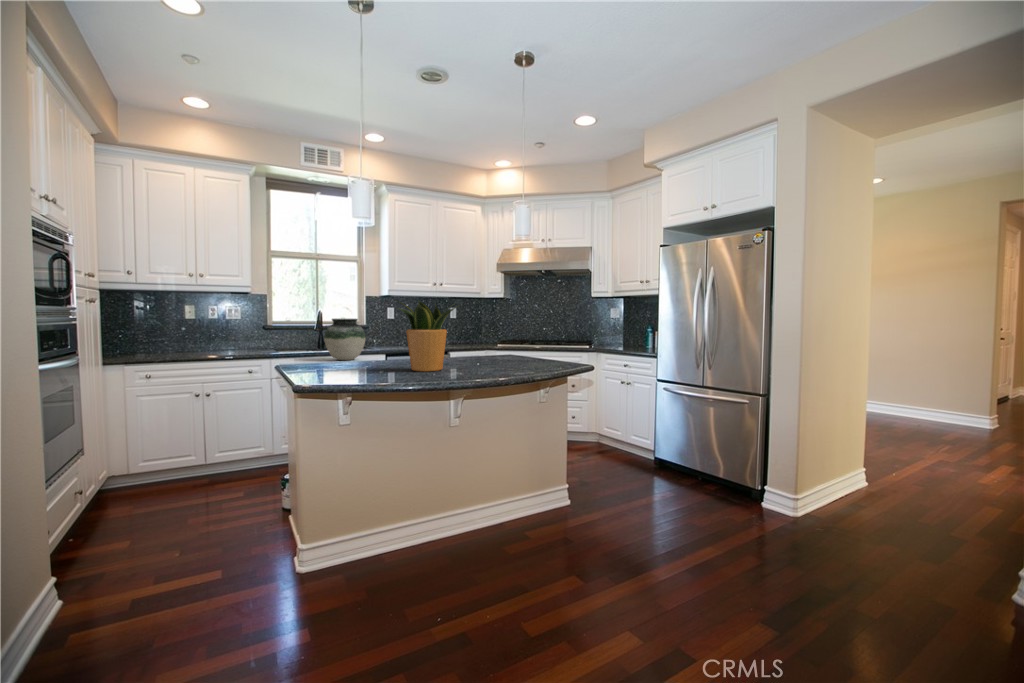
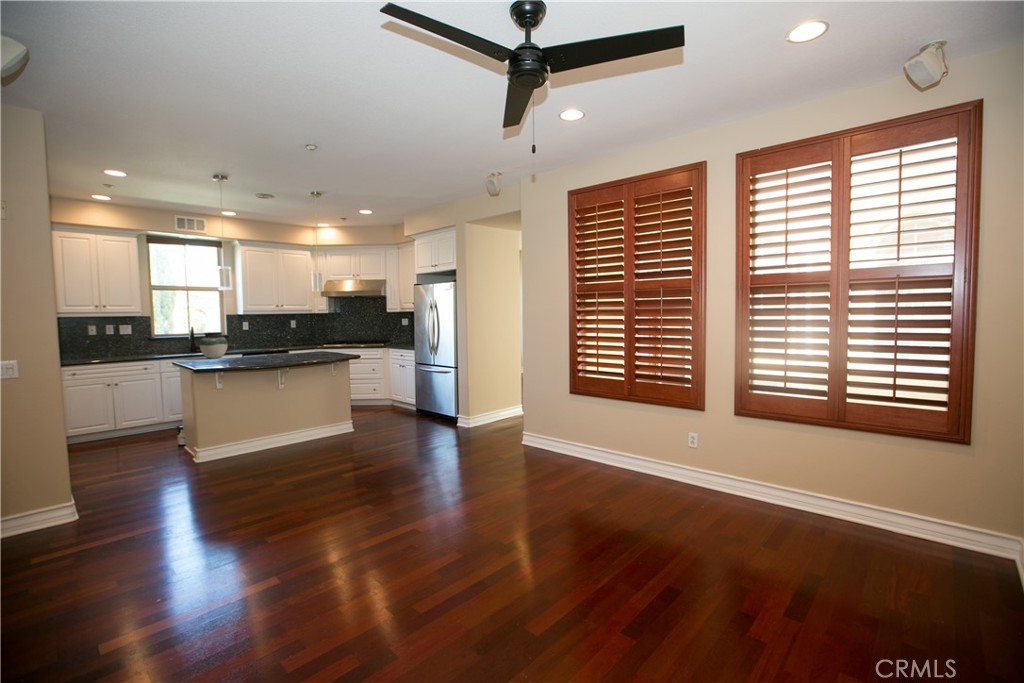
potted plant: present [398,301,456,372] -> none [244,324,283,361]

